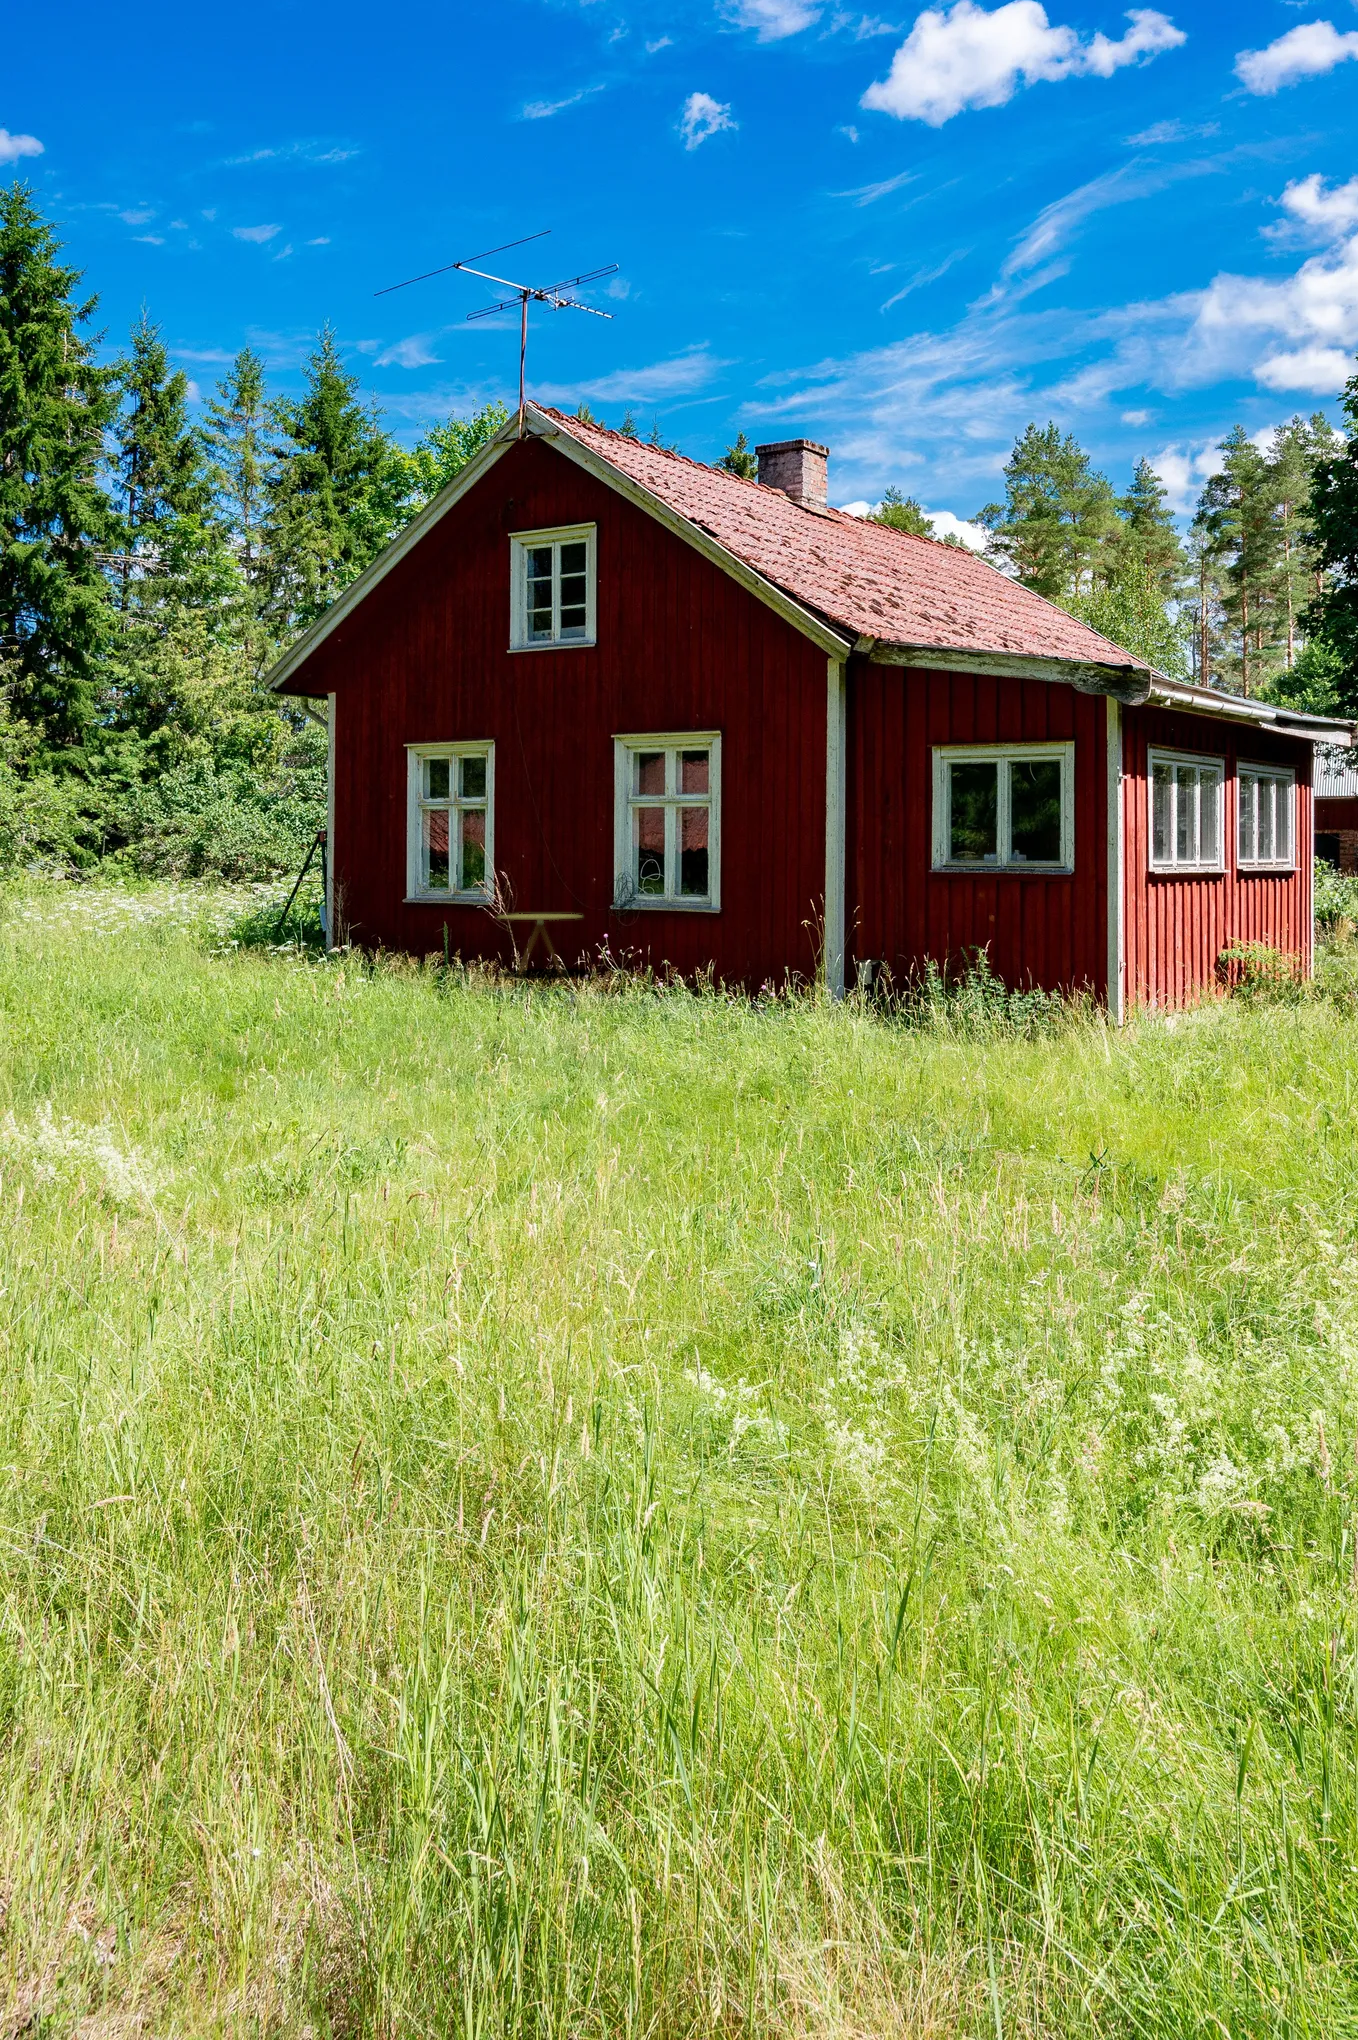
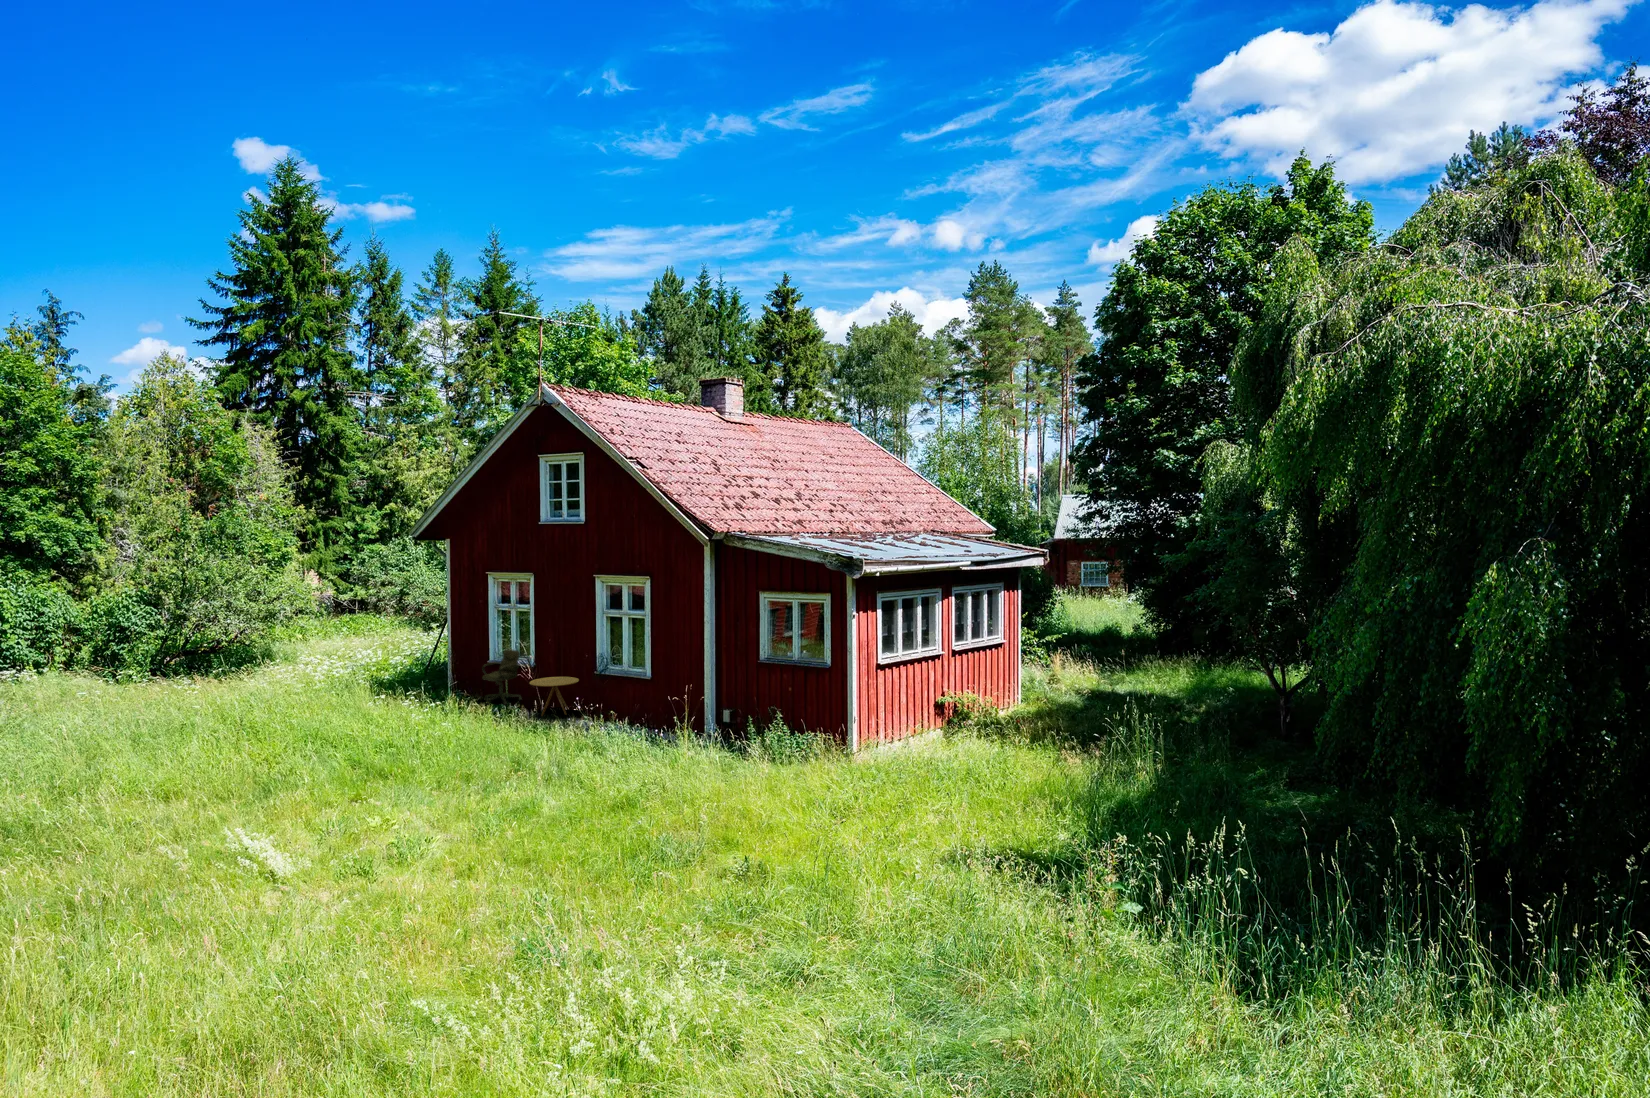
chair: none [399,875,467,966] -> present [482,650,521,704]

